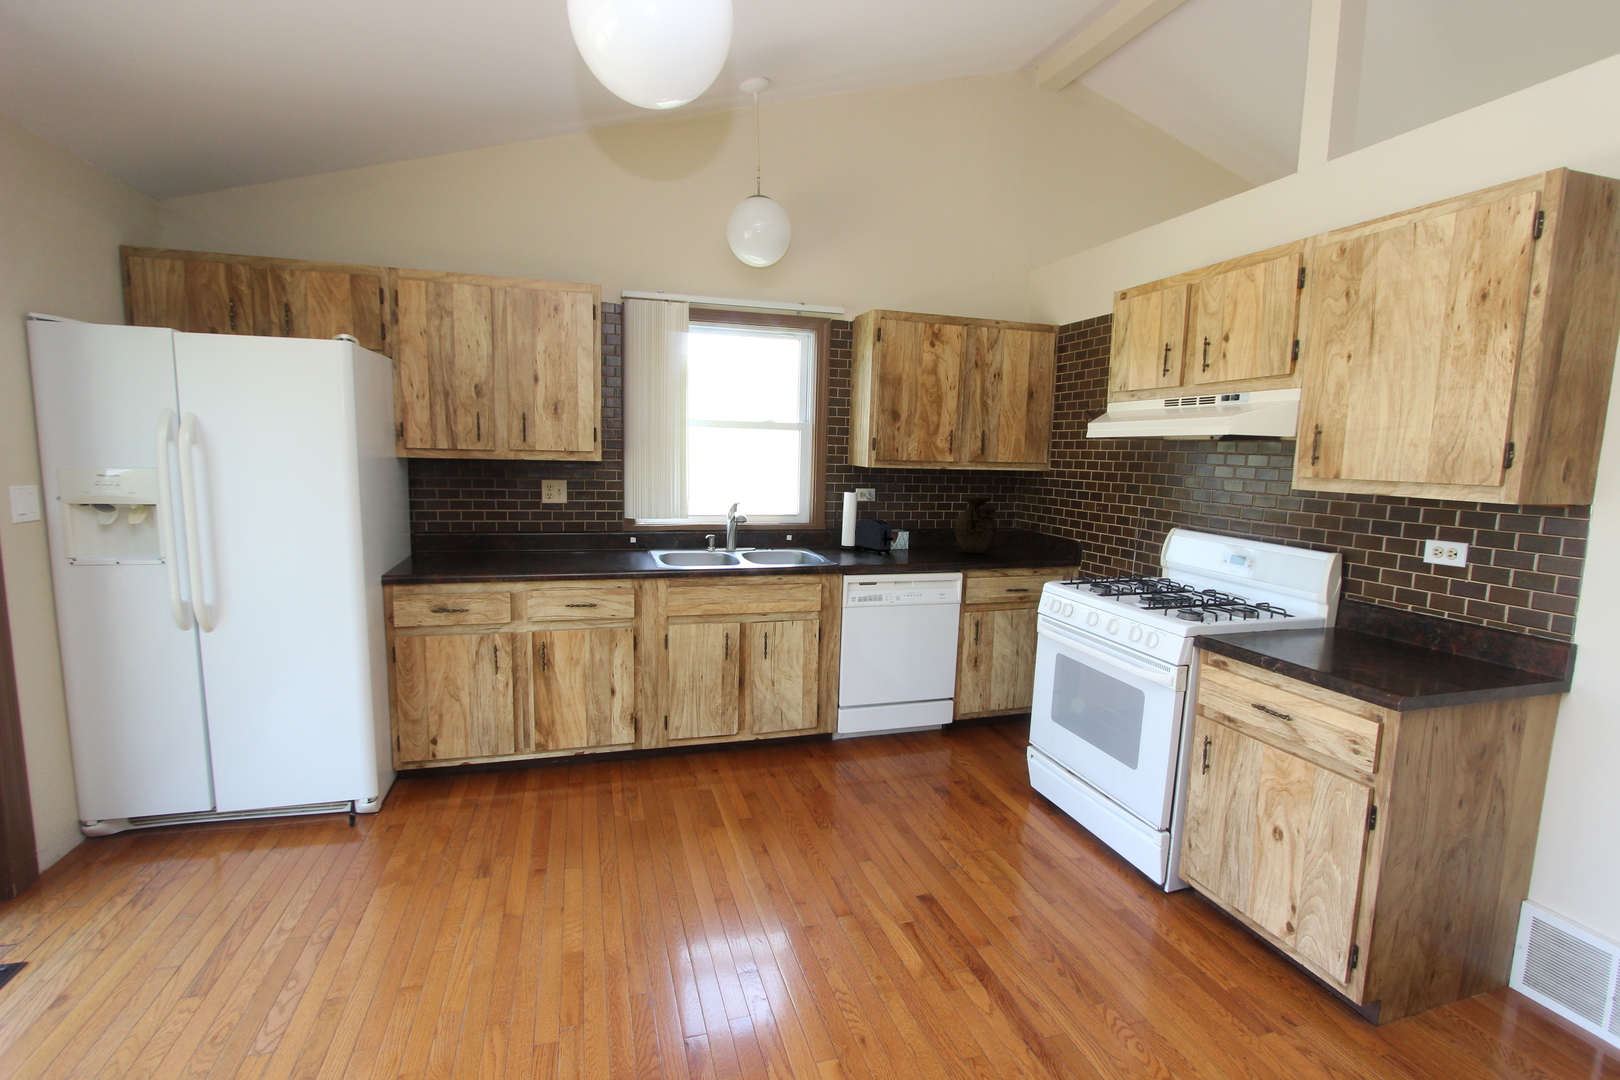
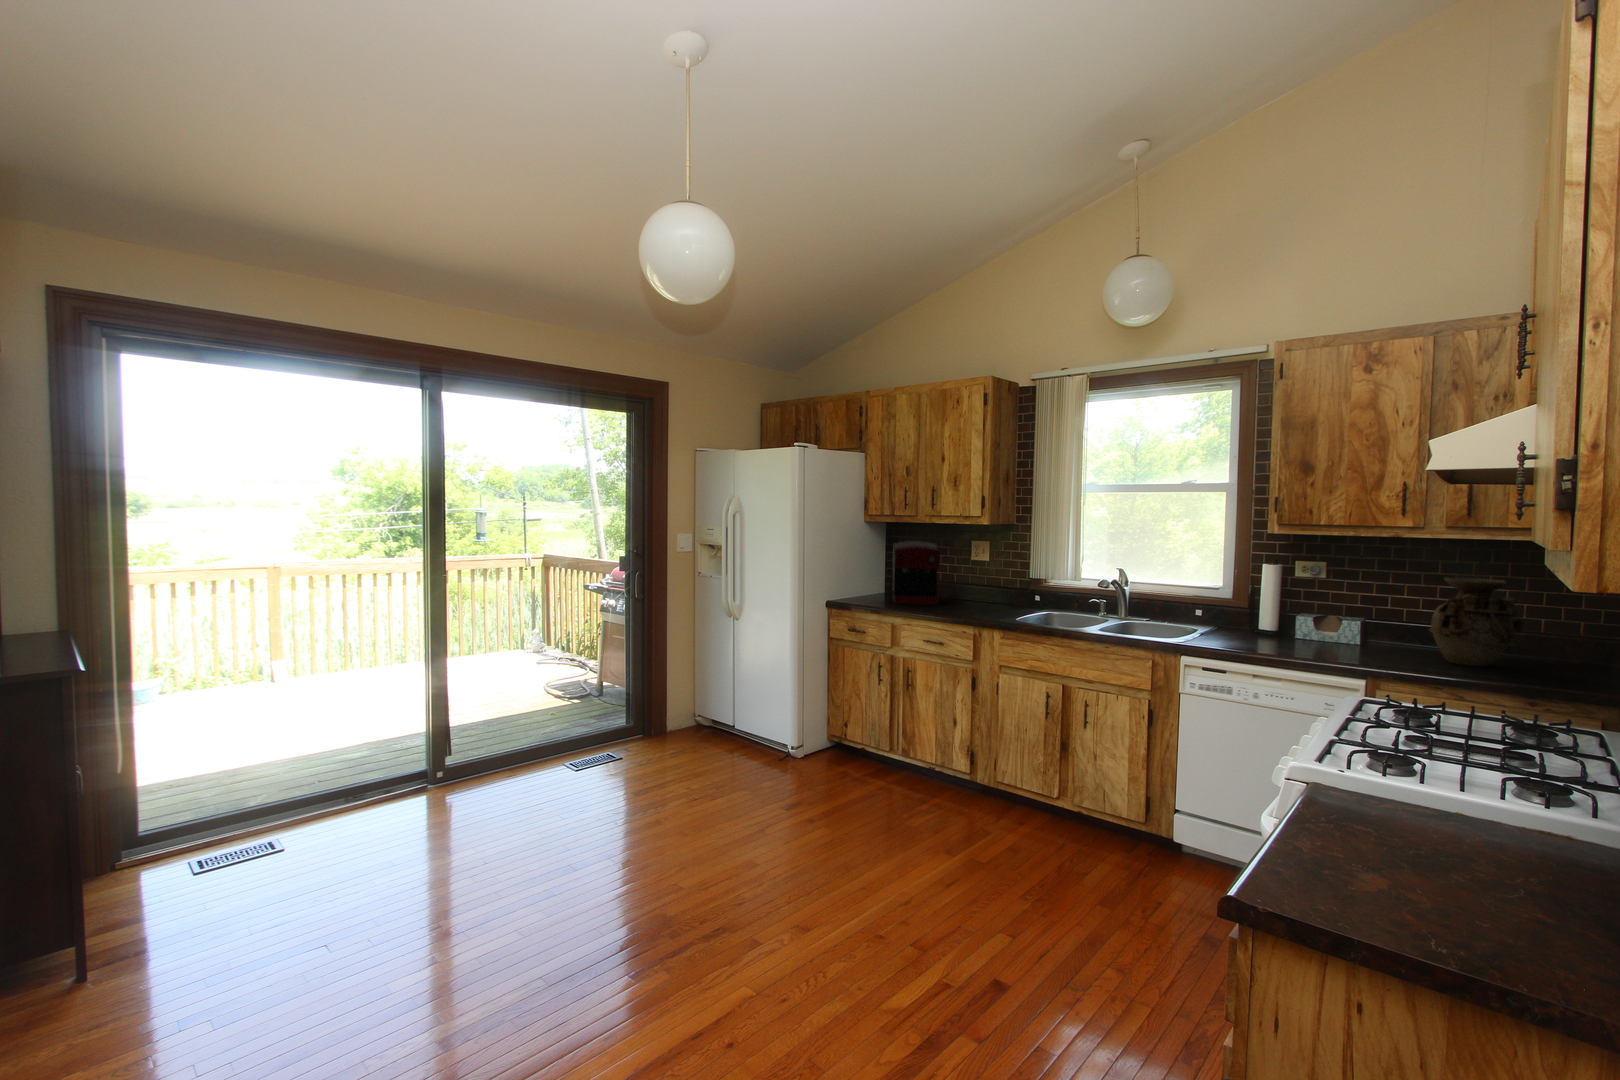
coffee maker: none [453,482,540,566] -> present [893,541,939,605]
toaster: present [855,519,894,555] -> none [1272,598,1302,646]

